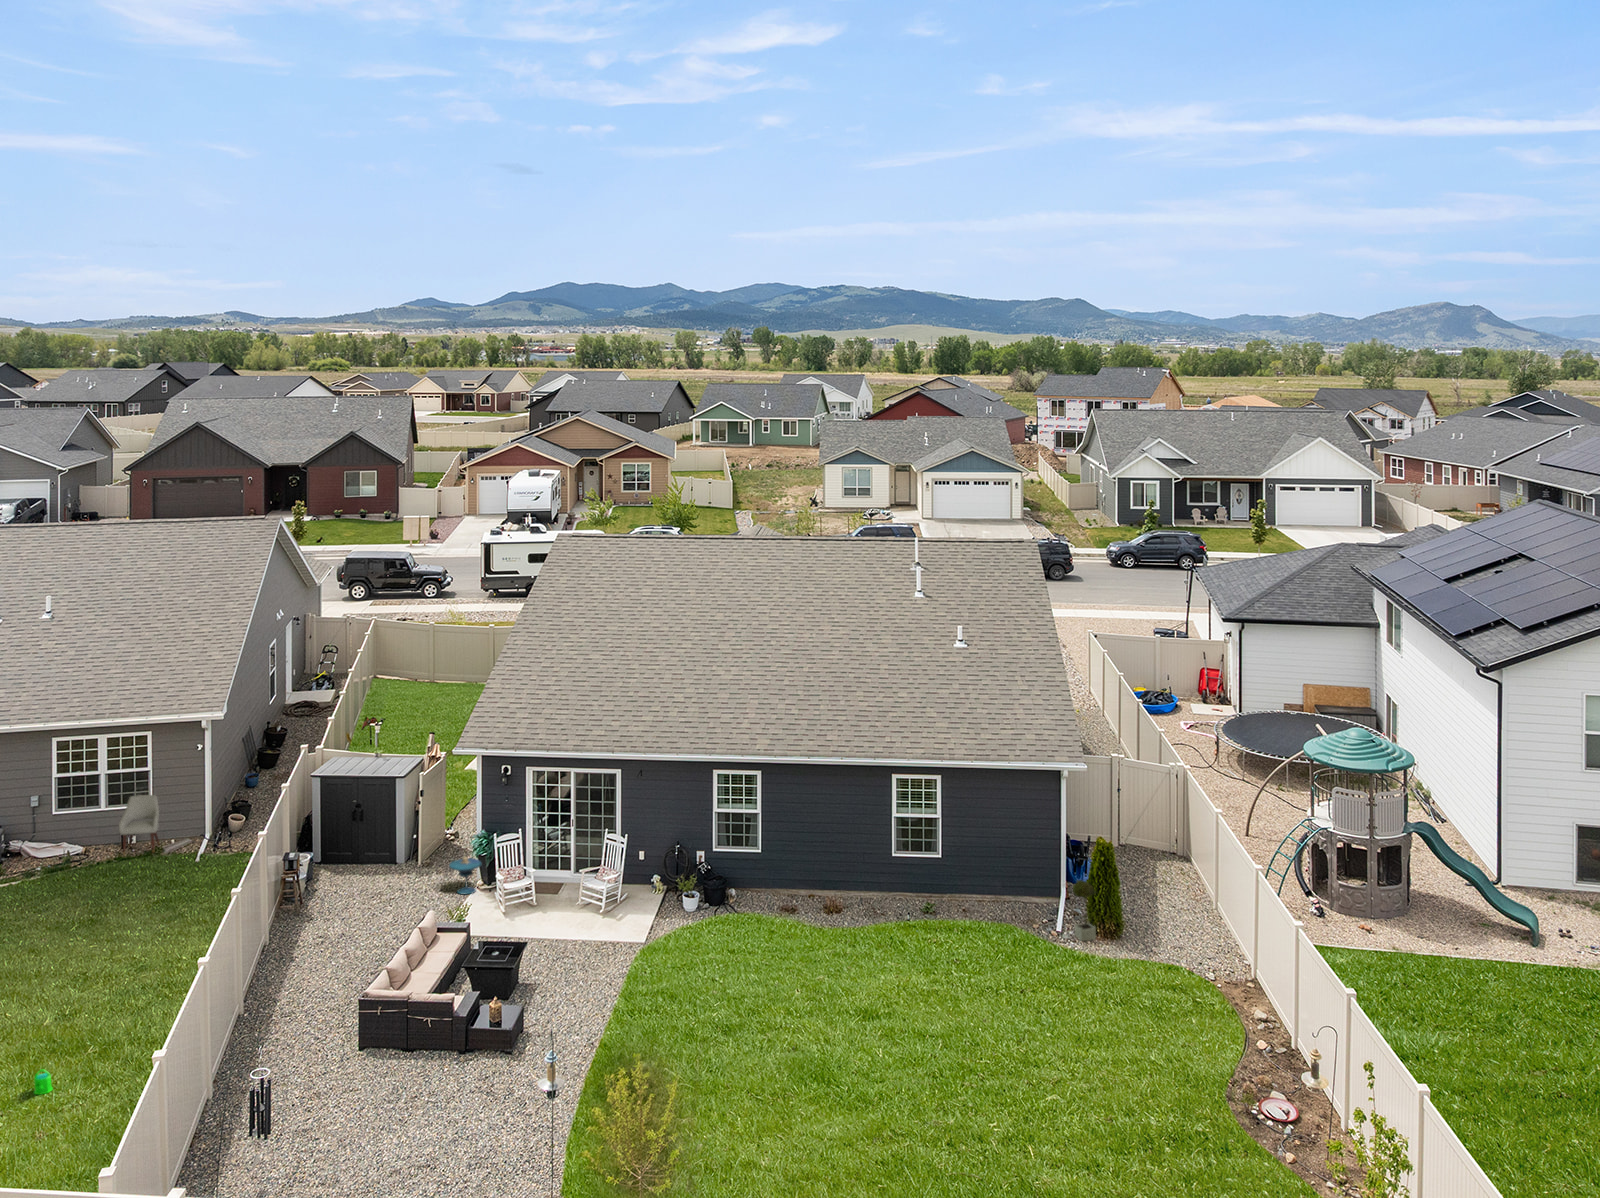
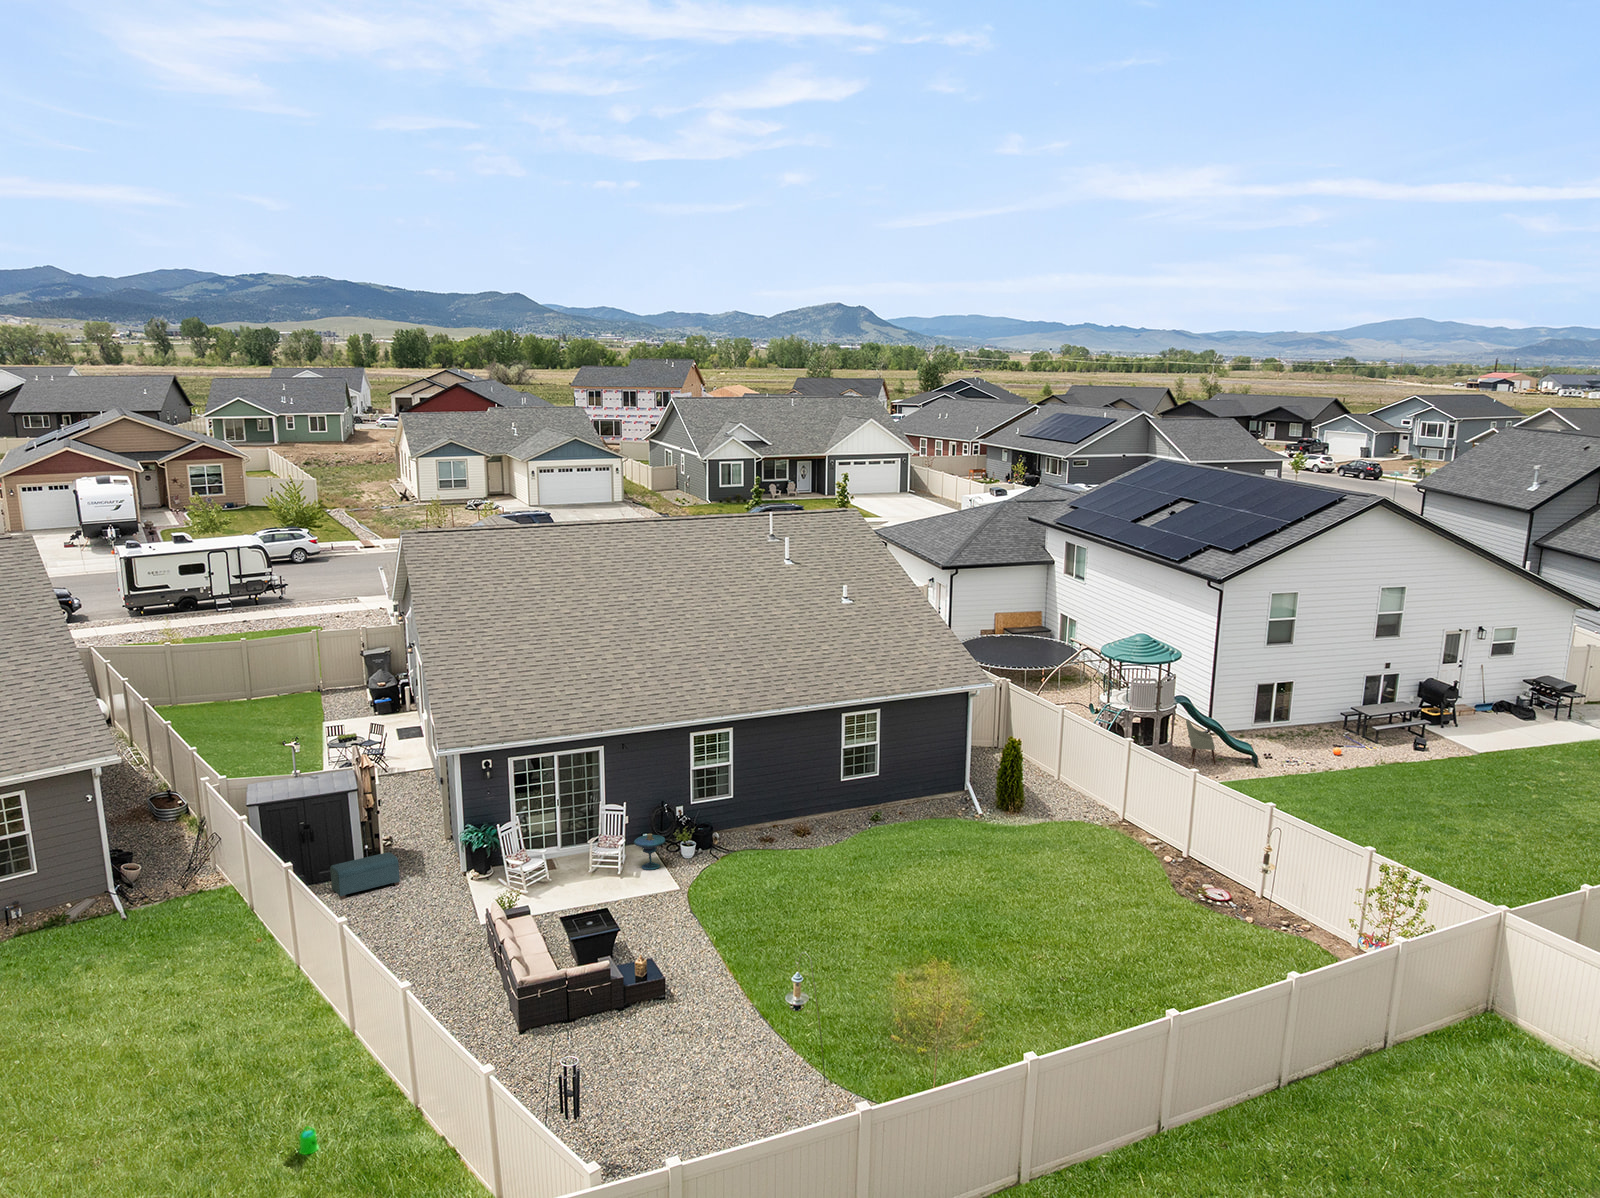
chair: present [119,795,160,854] -> present [1186,719,1215,765]
bench: none [359,844,422,880] -> present [330,852,400,899]
side table: present [449,857,482,894] -> present [634,833,665,870]
potted tree: present [1073,880,1096,941] -> none [1016,774,1037,823]

